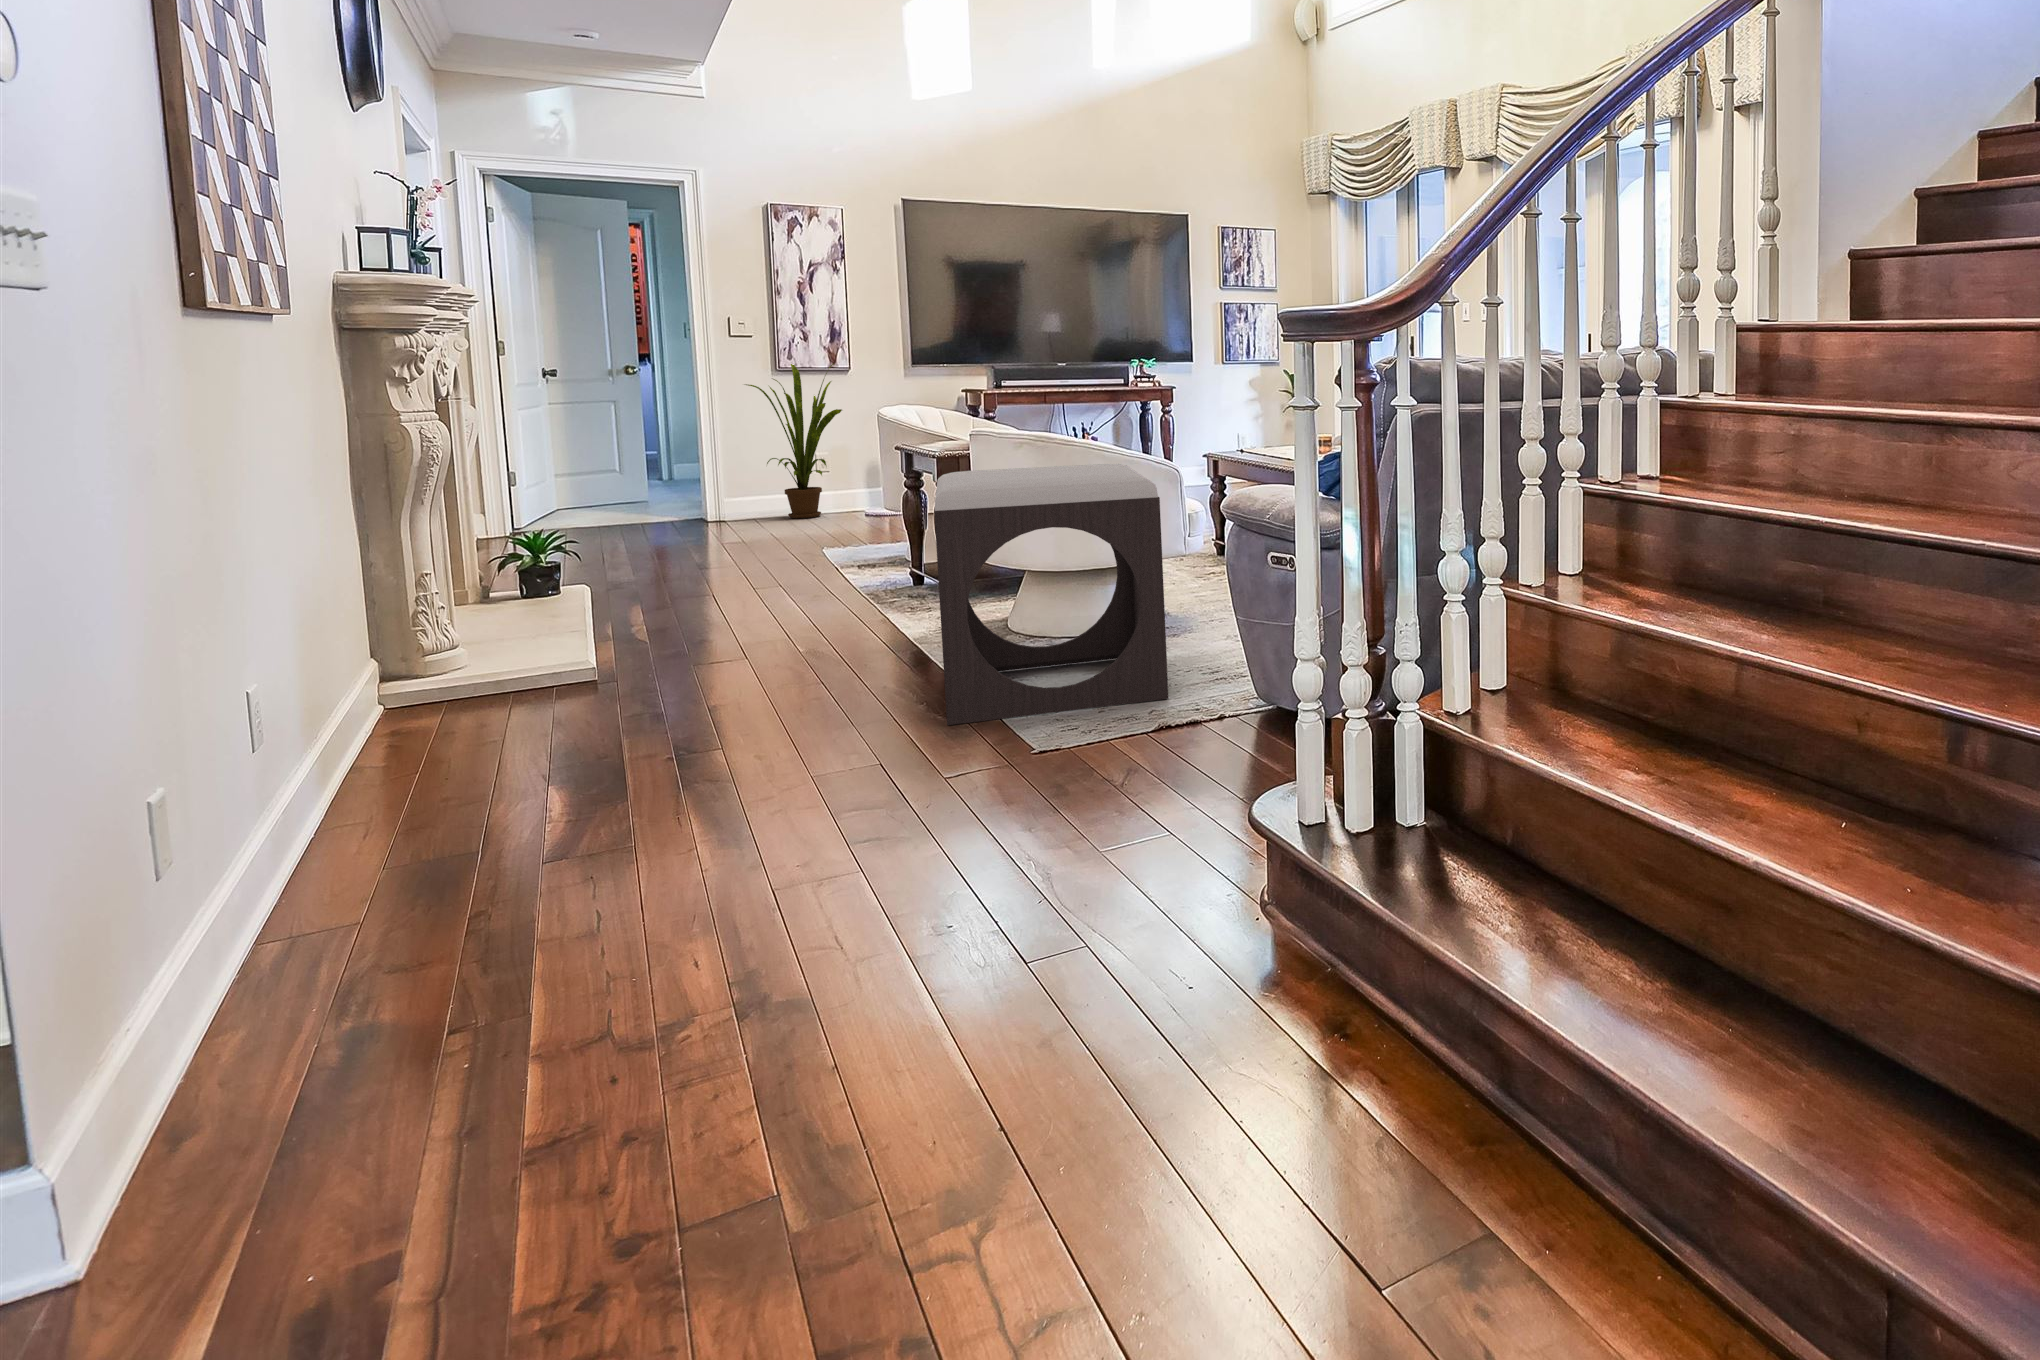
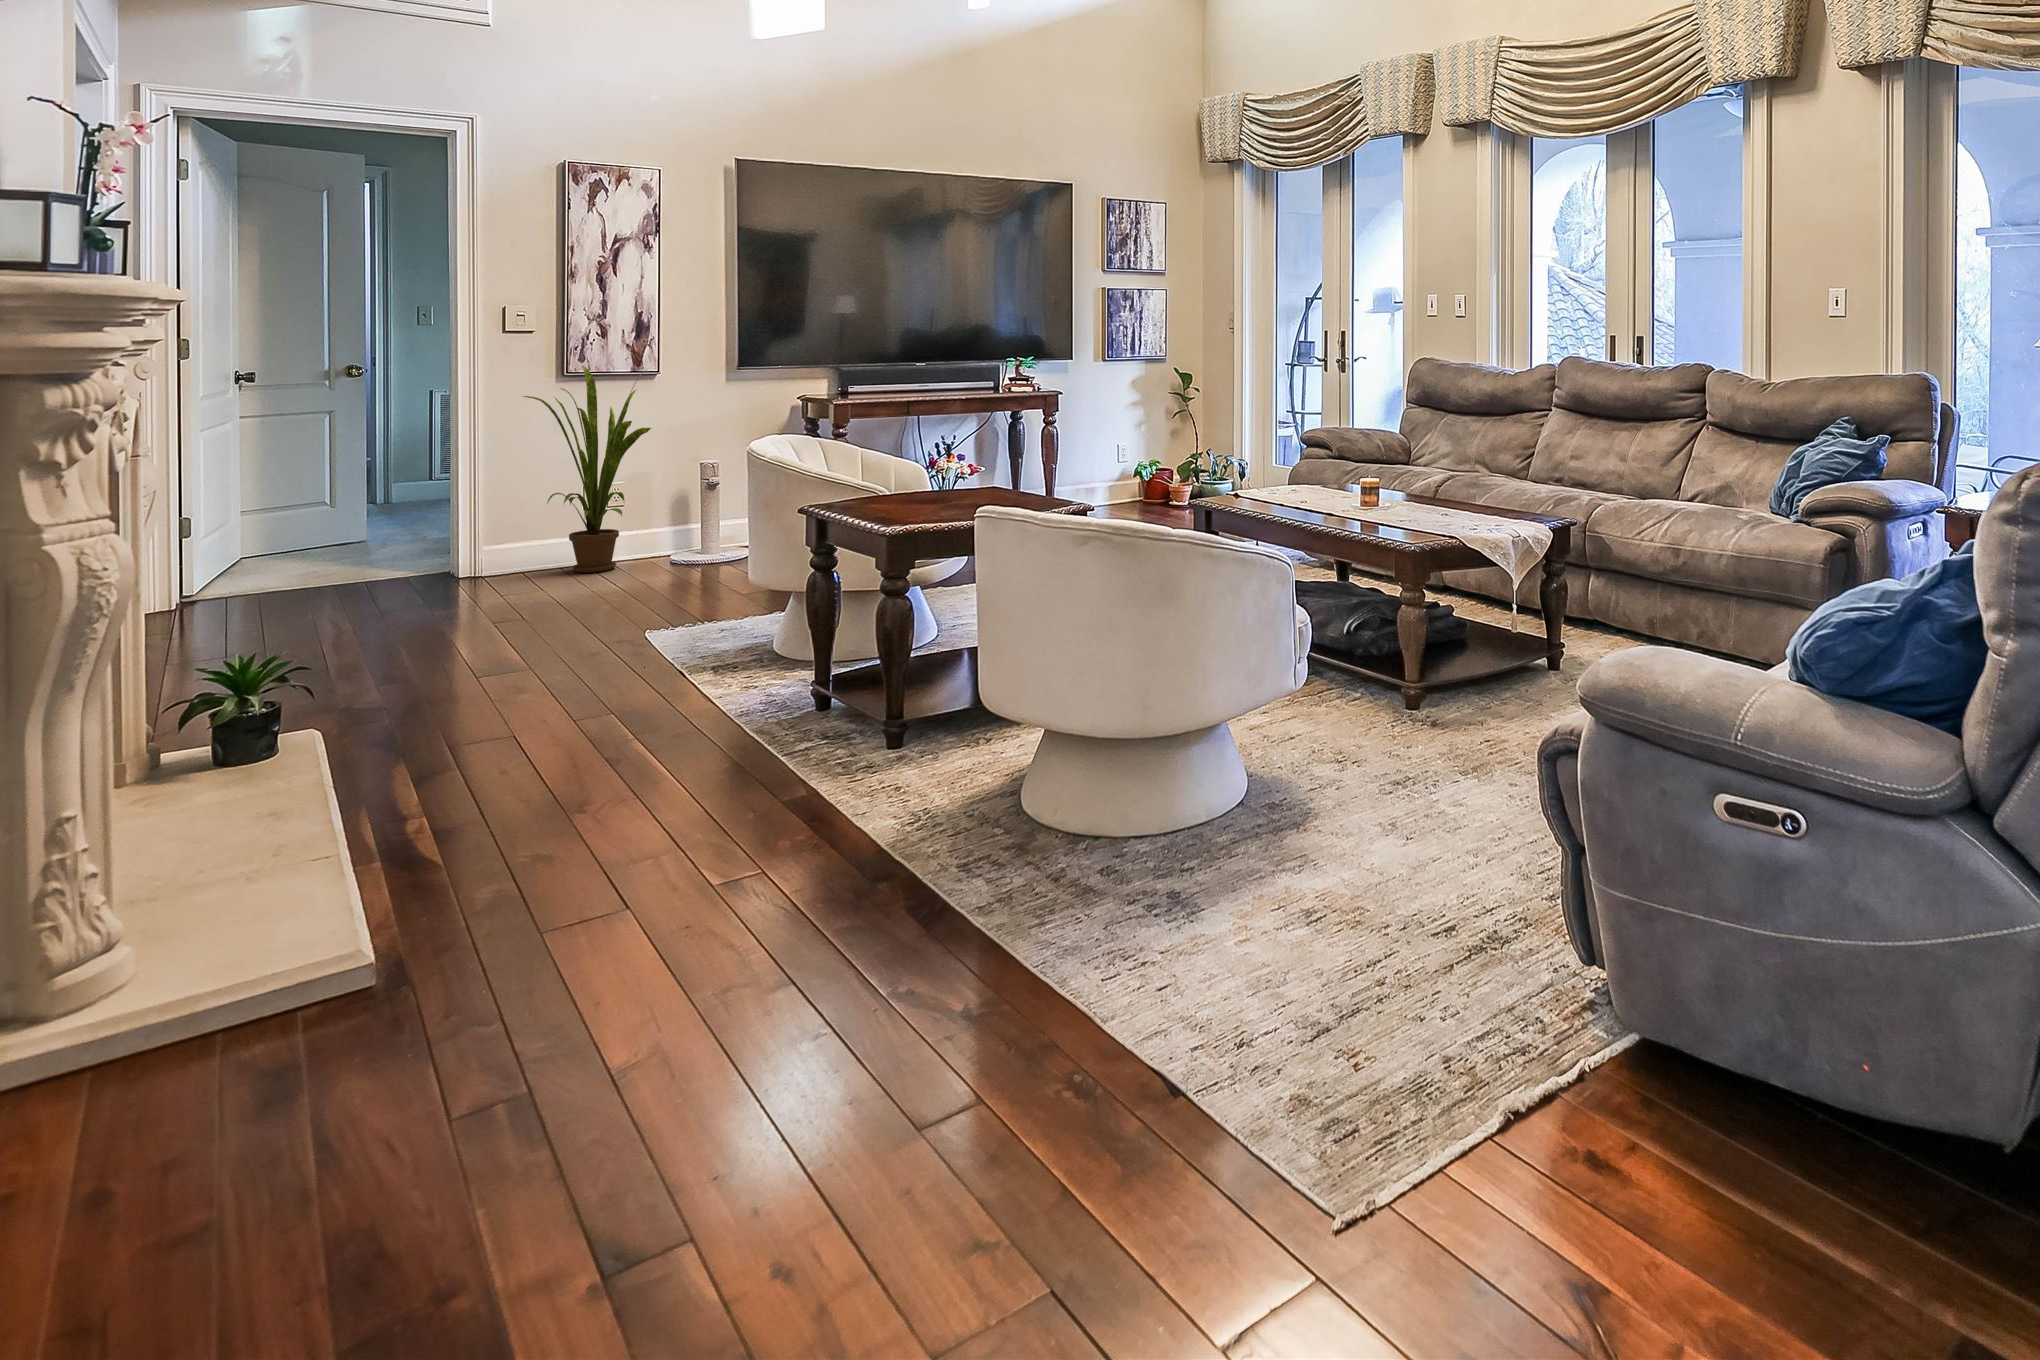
footstool: present [934,464,1168,725] -> none [1003,594,1443,1139]

